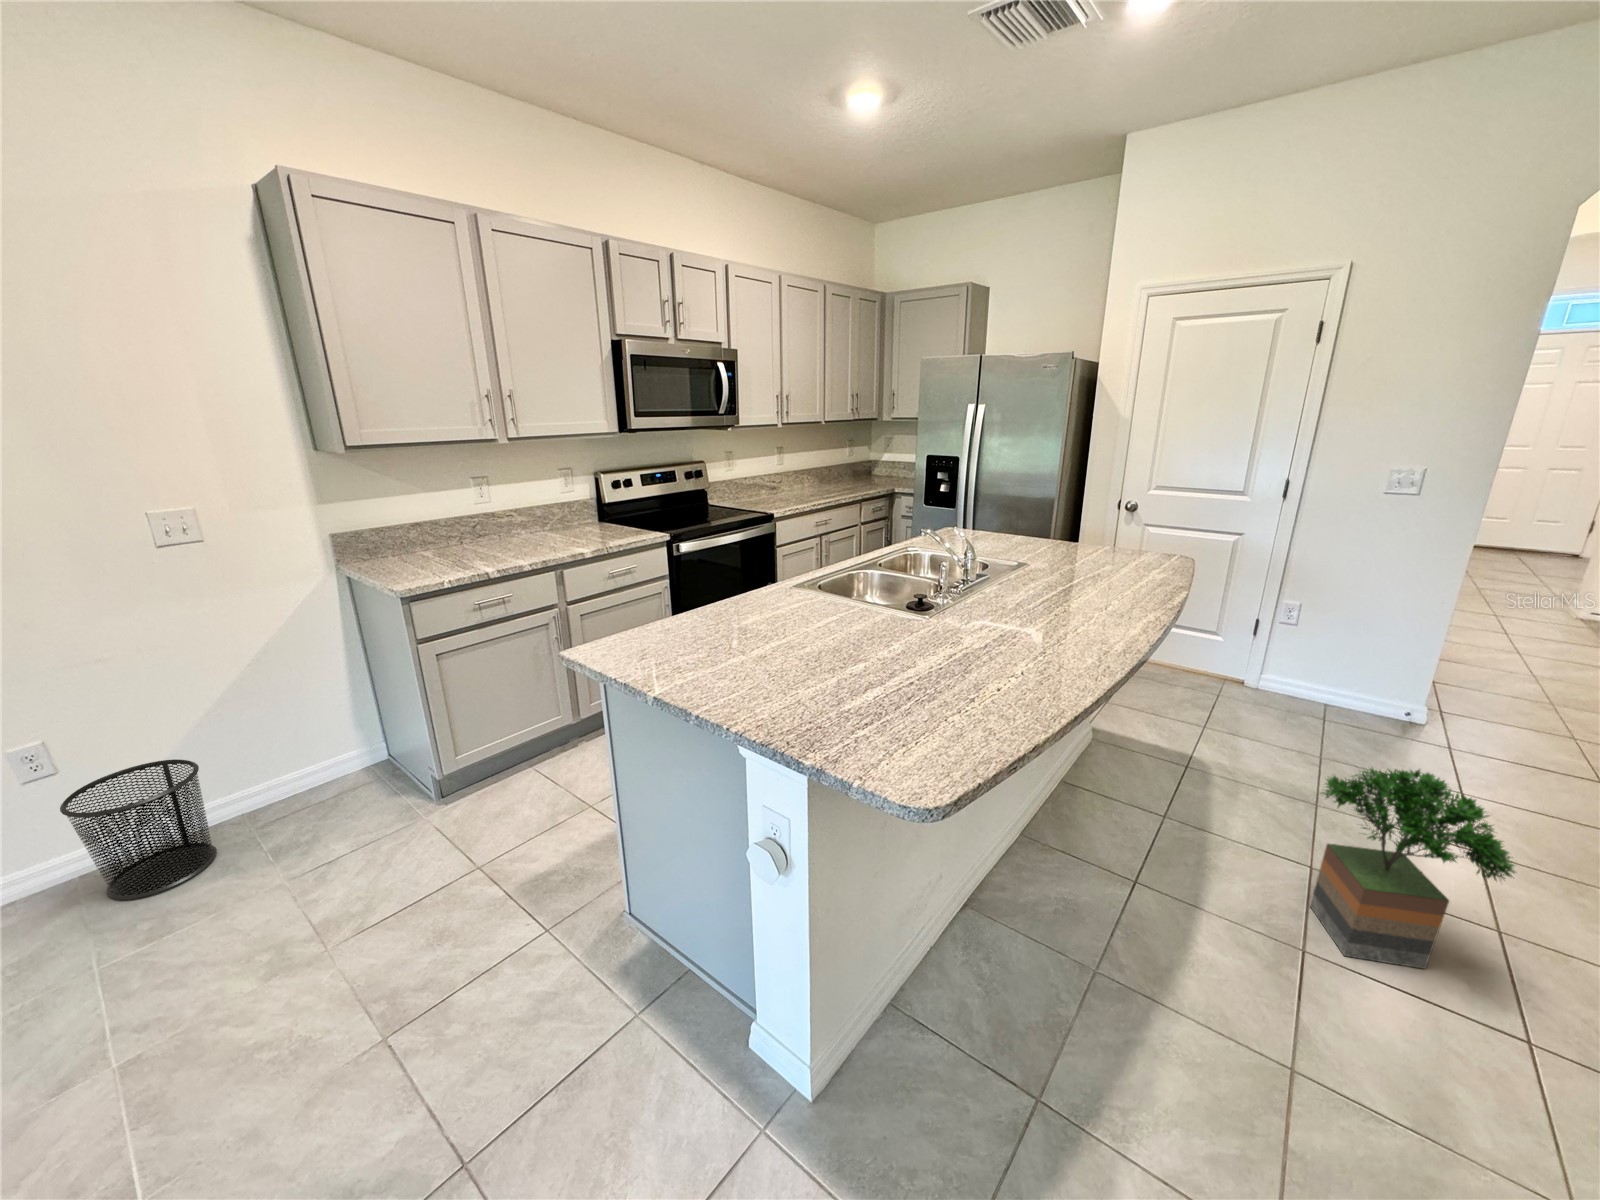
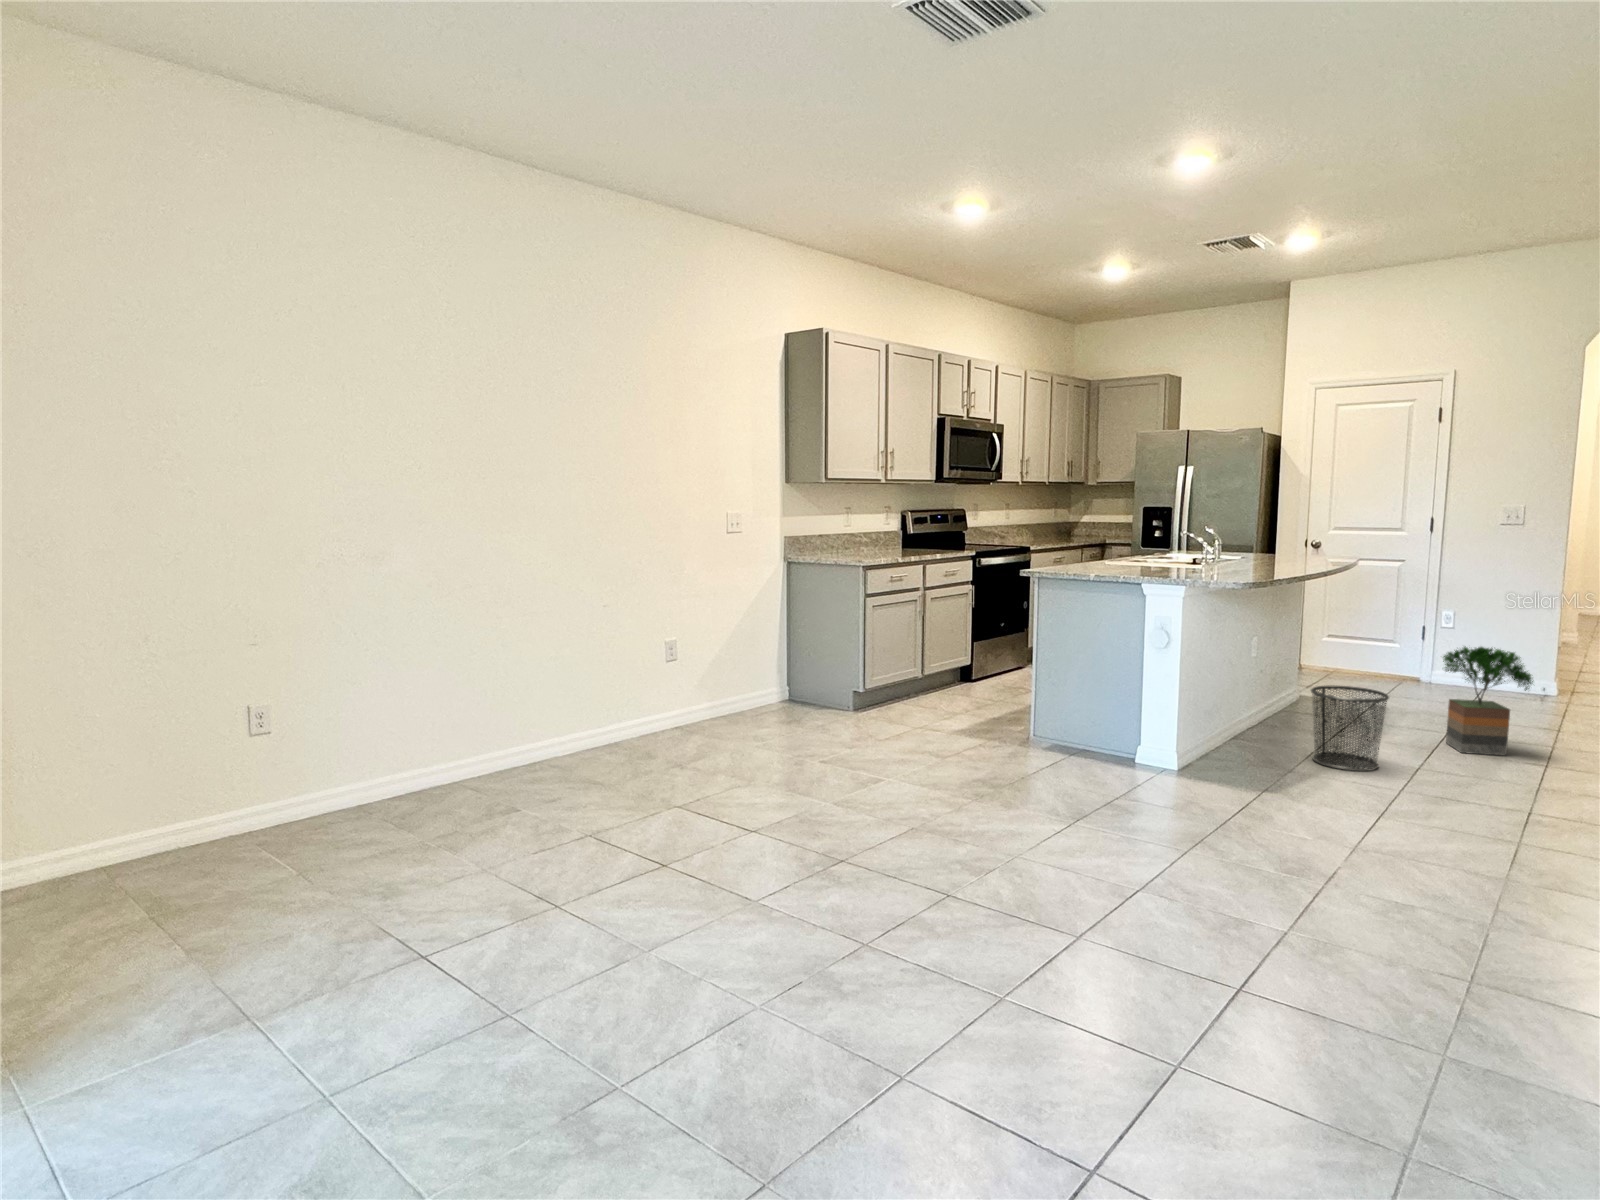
waste bin: present [60,759,217,899] -> present [1311,685,1389,771]

